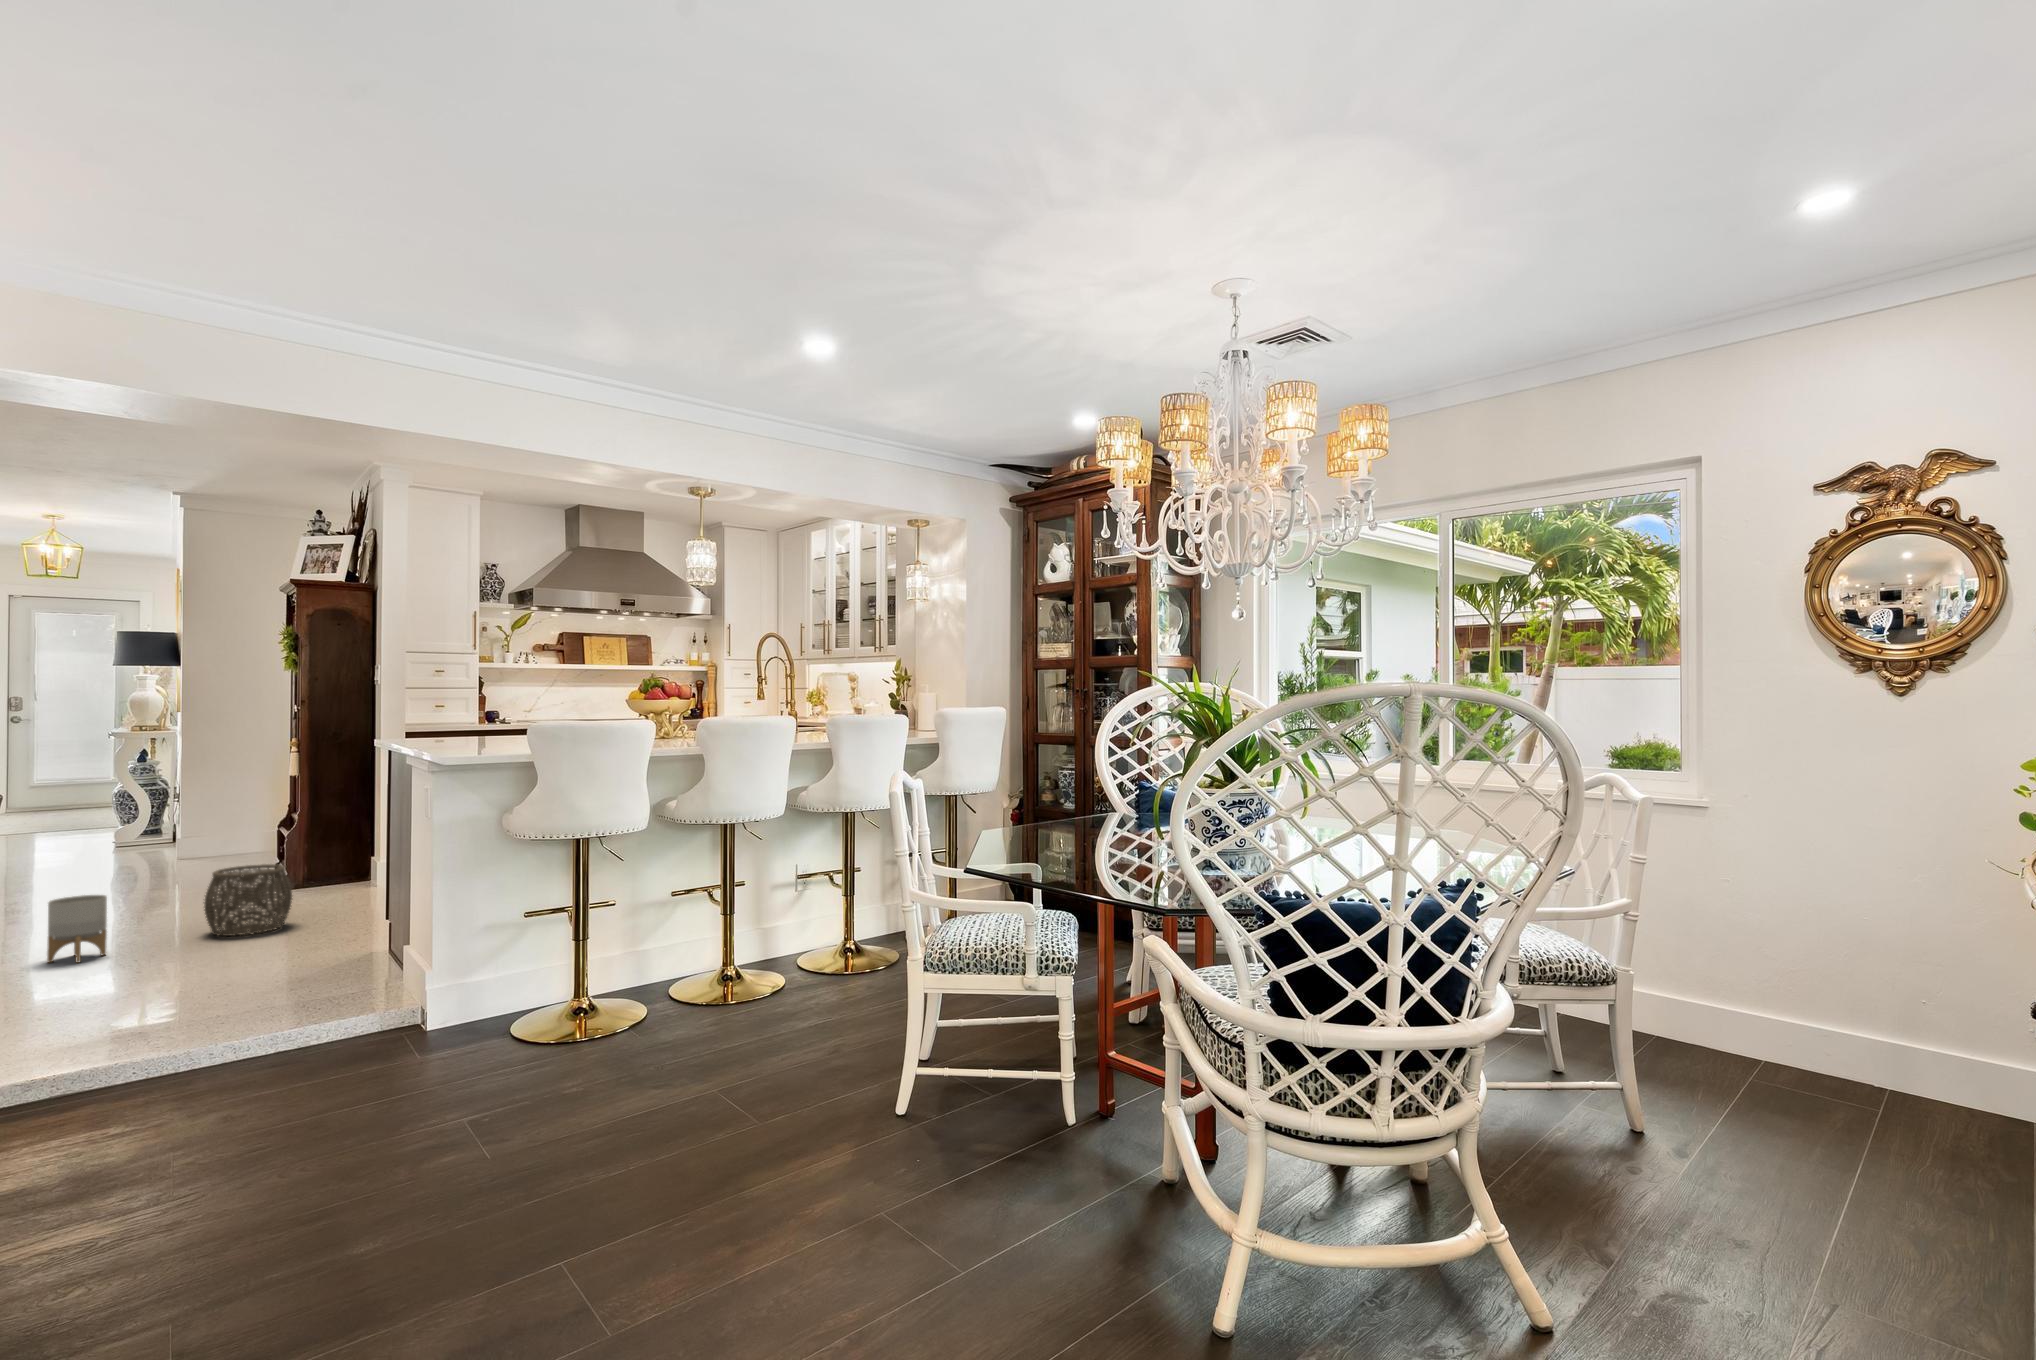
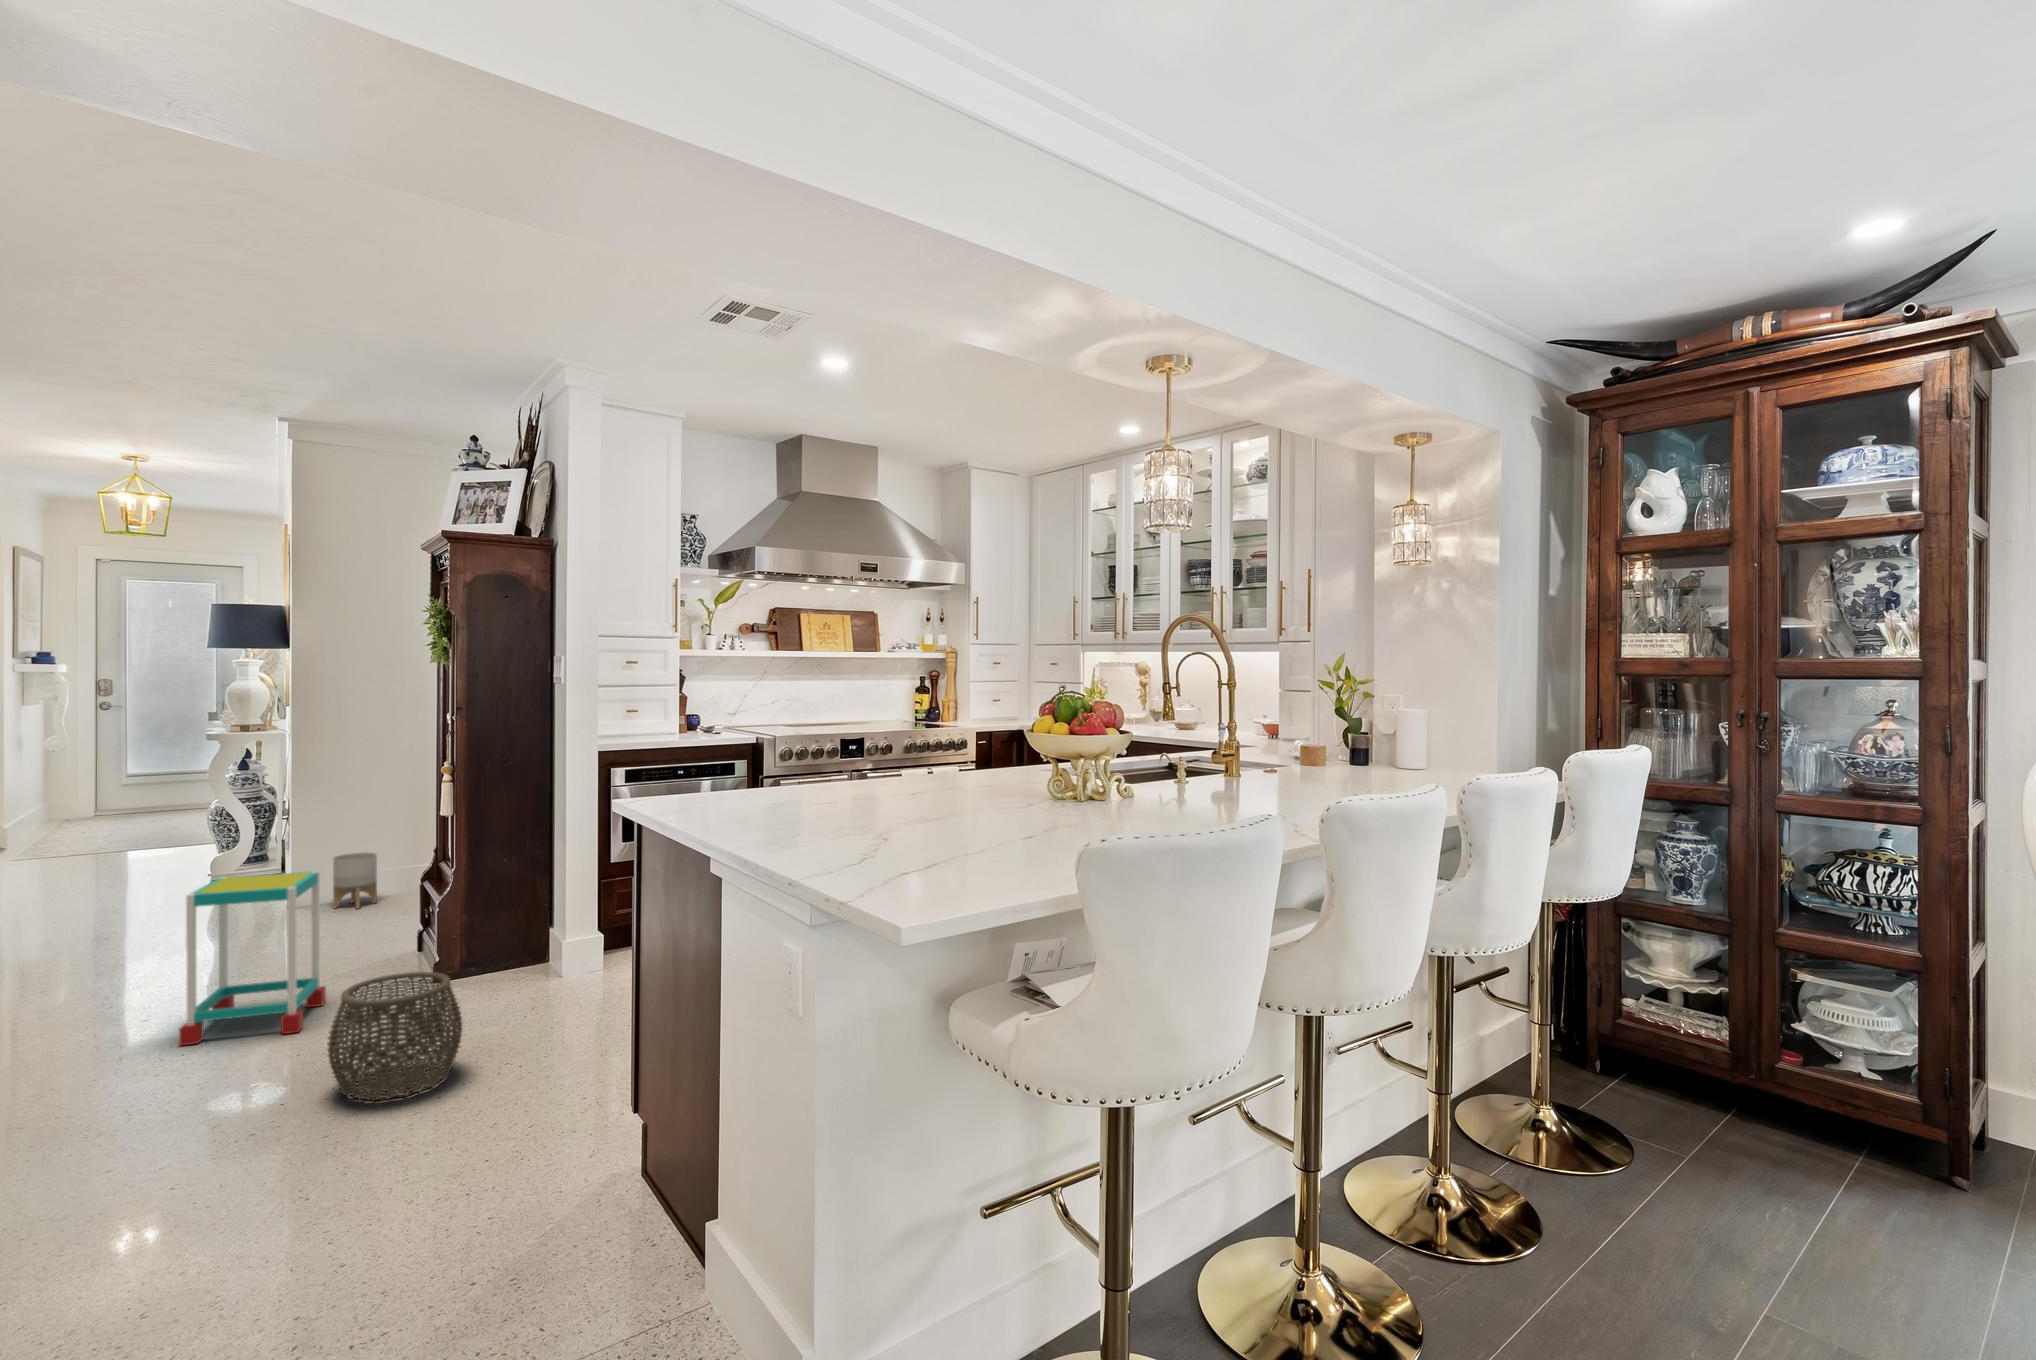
side table: none [103,812,204,920] -> present [179,871,326,1046]
planter: present [47,895,107,963] -> present [333,852,377,909]

